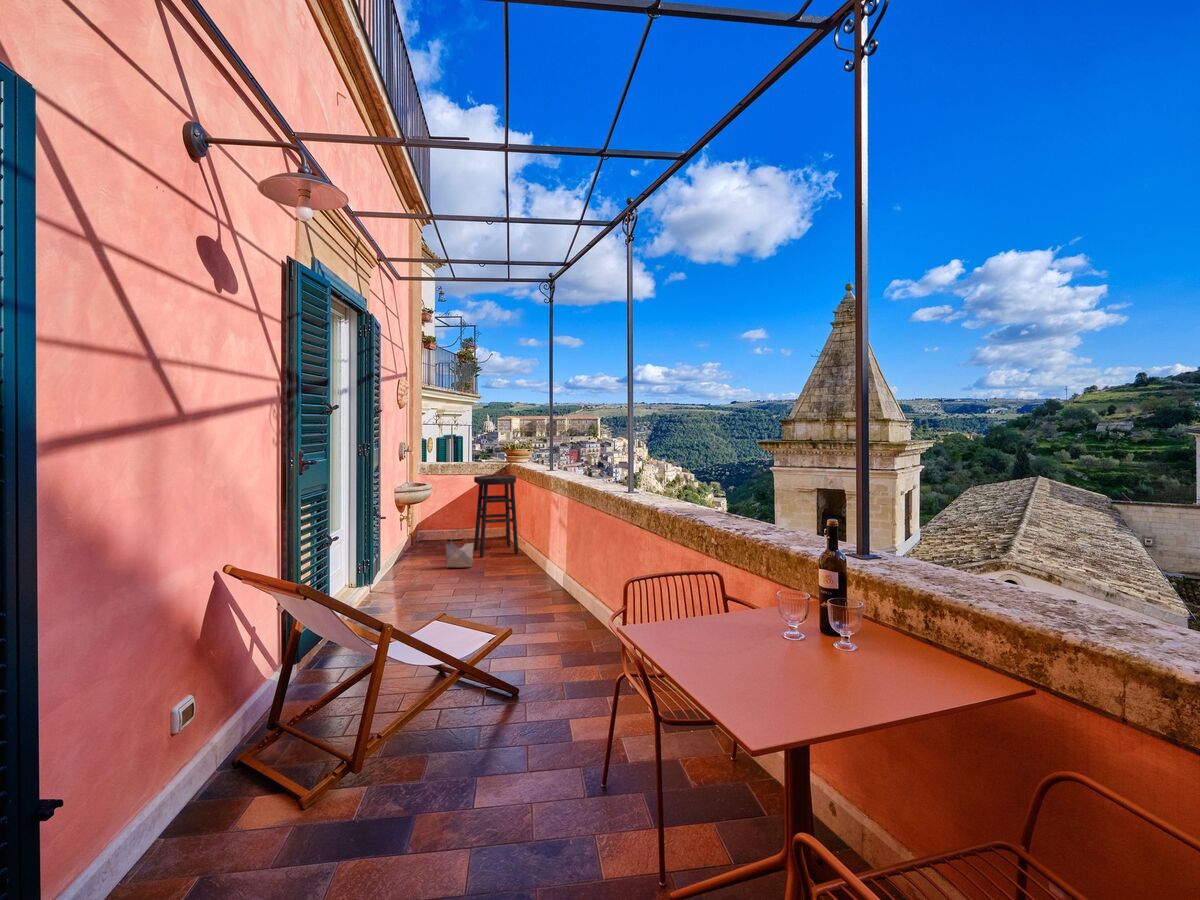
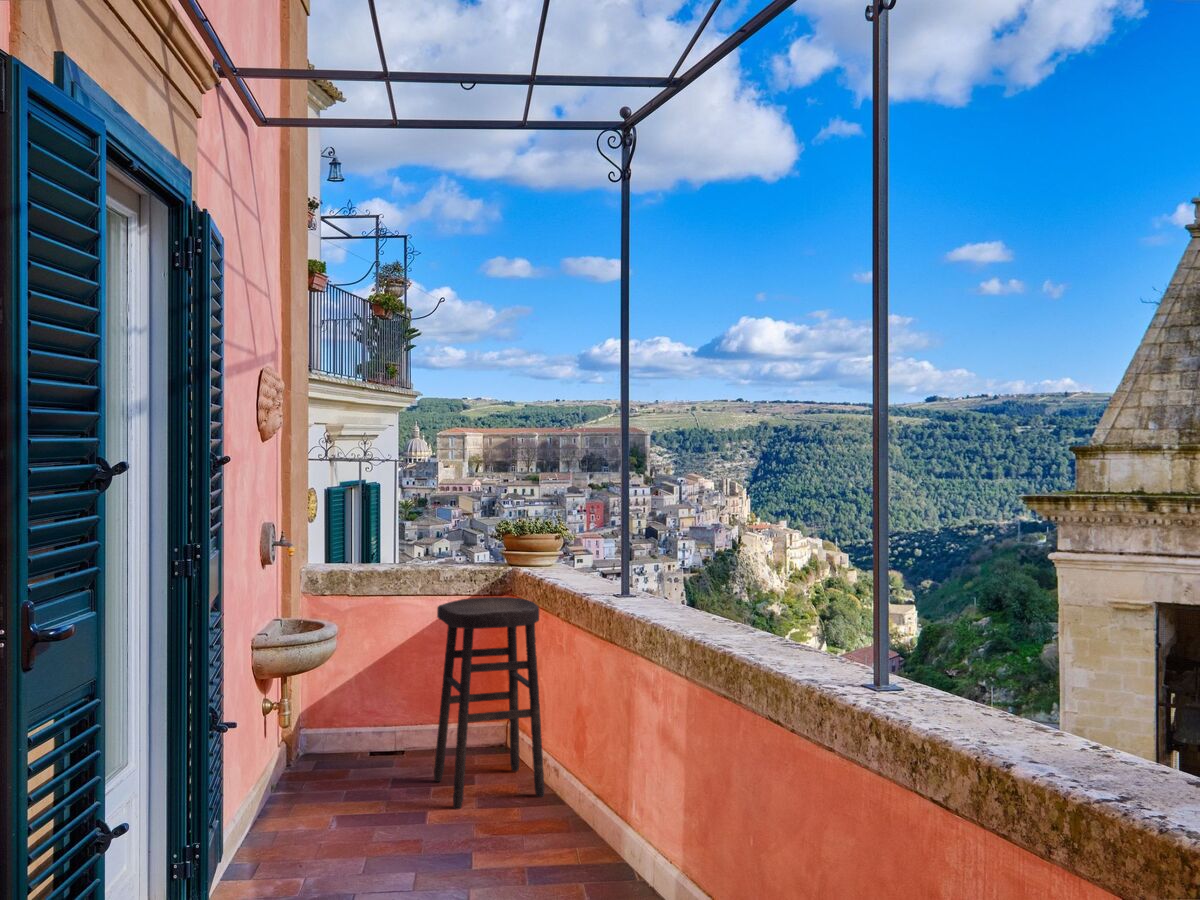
woven basket: present [445,529,474,568] -> none [375,745,446,848]

